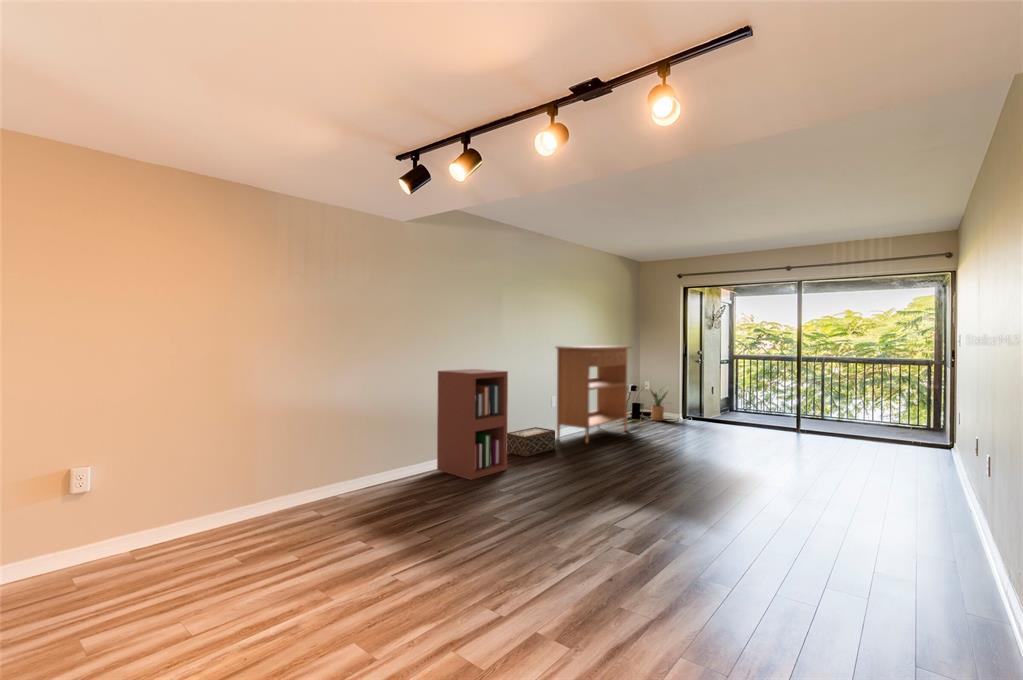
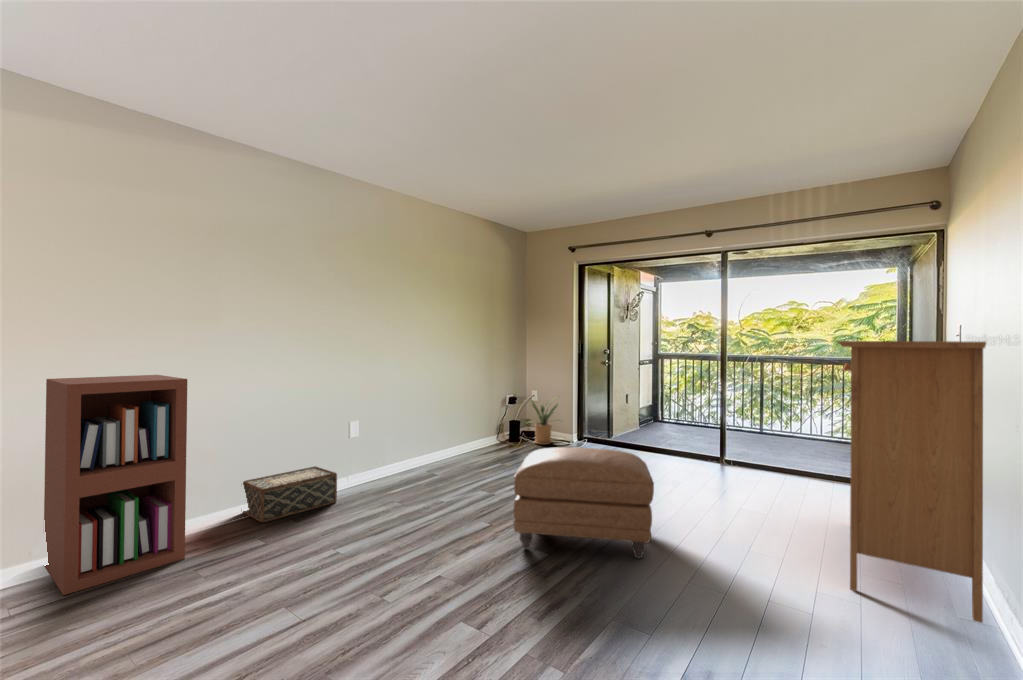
console table: present [556,346,630,443] -> present [837,341,986,623]
ottoman: none [683,414,775,474] -> present [514,447,654,558]

